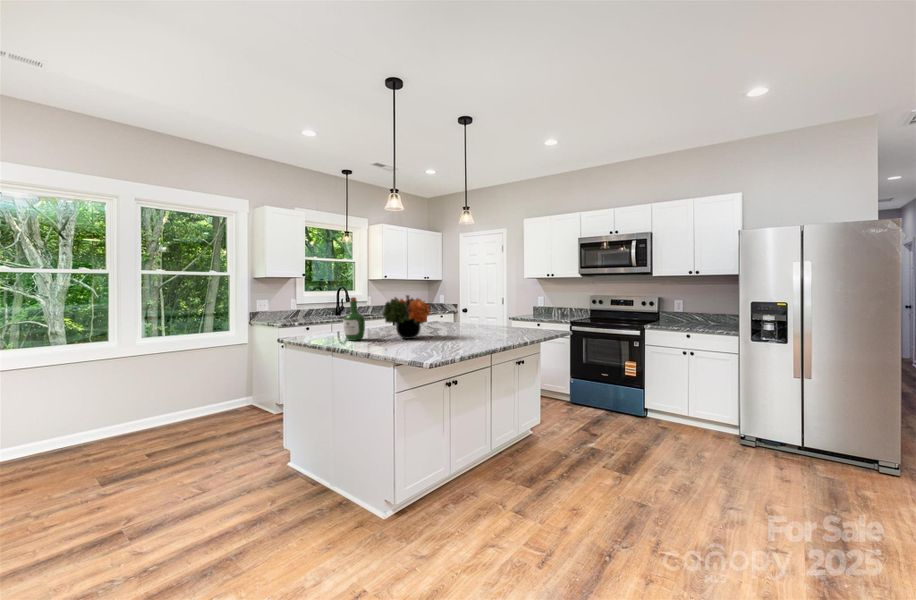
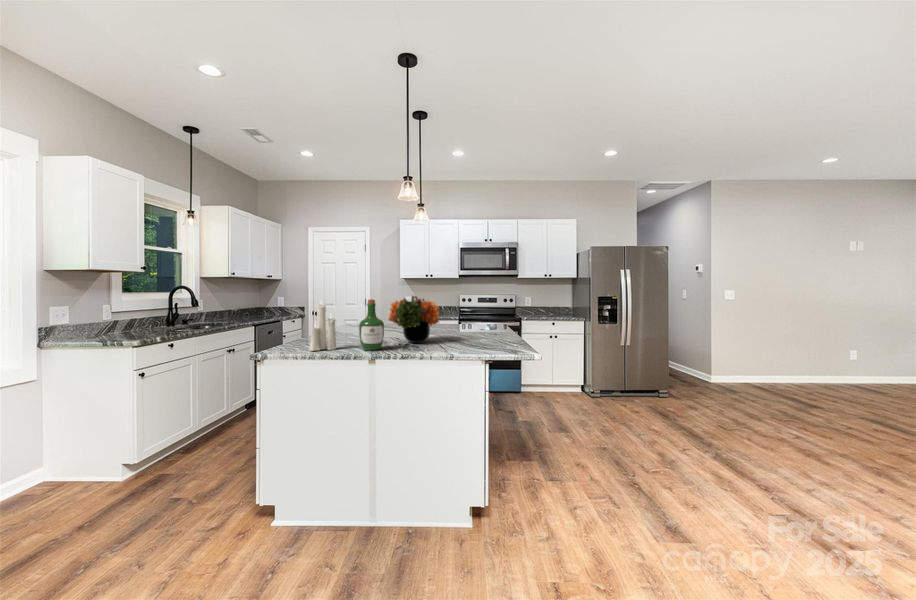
candle: none [318,294,338,337] -> present [310,304,336,351]

